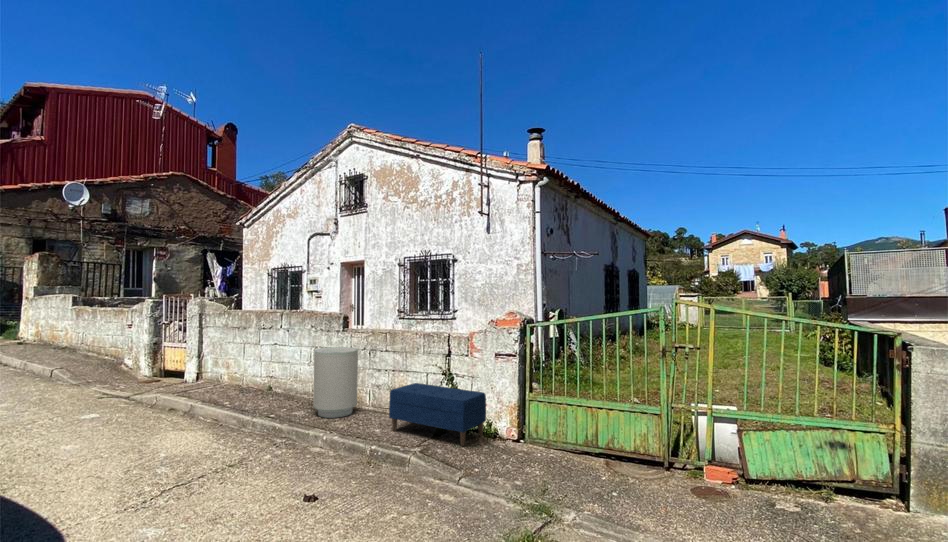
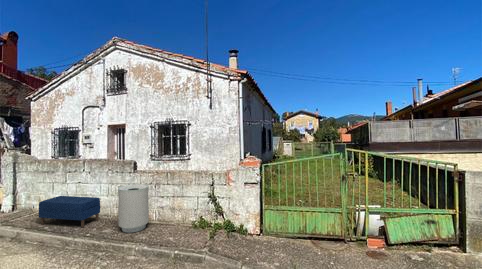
bench: present [389,383,486,446] -> present [39,196,100,228]

